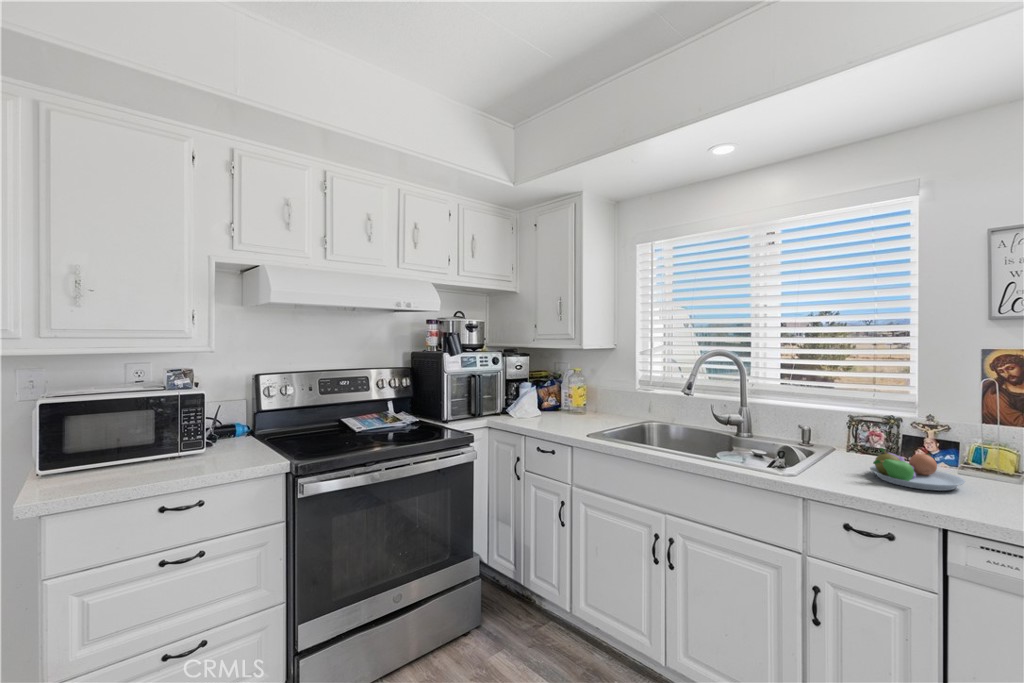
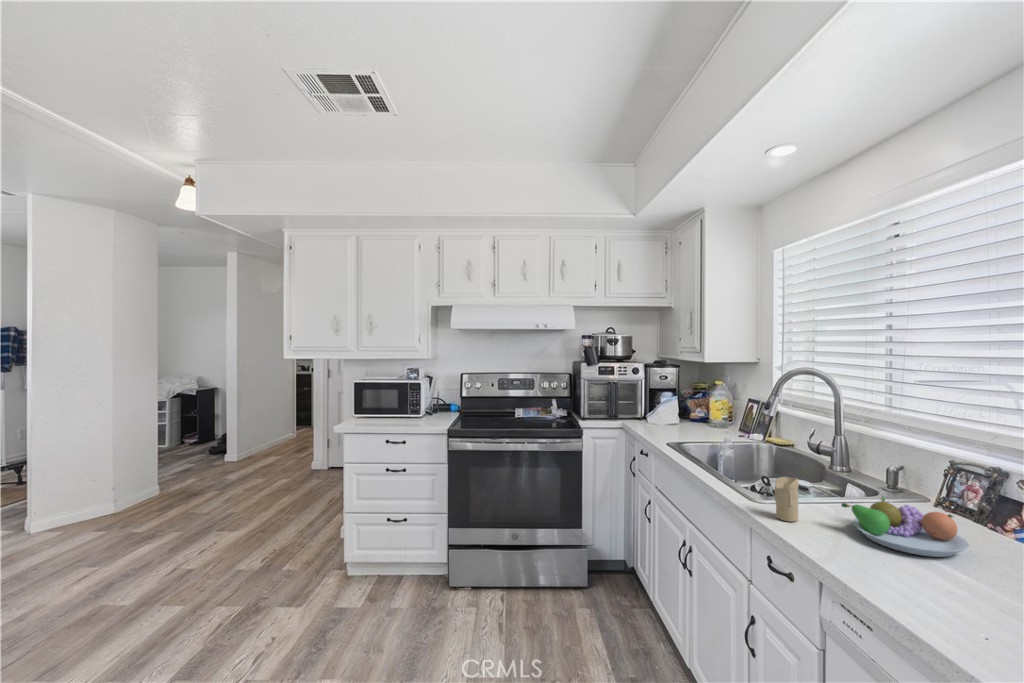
candle: none [827,445,851,487] -> present [774,477,799,522]

